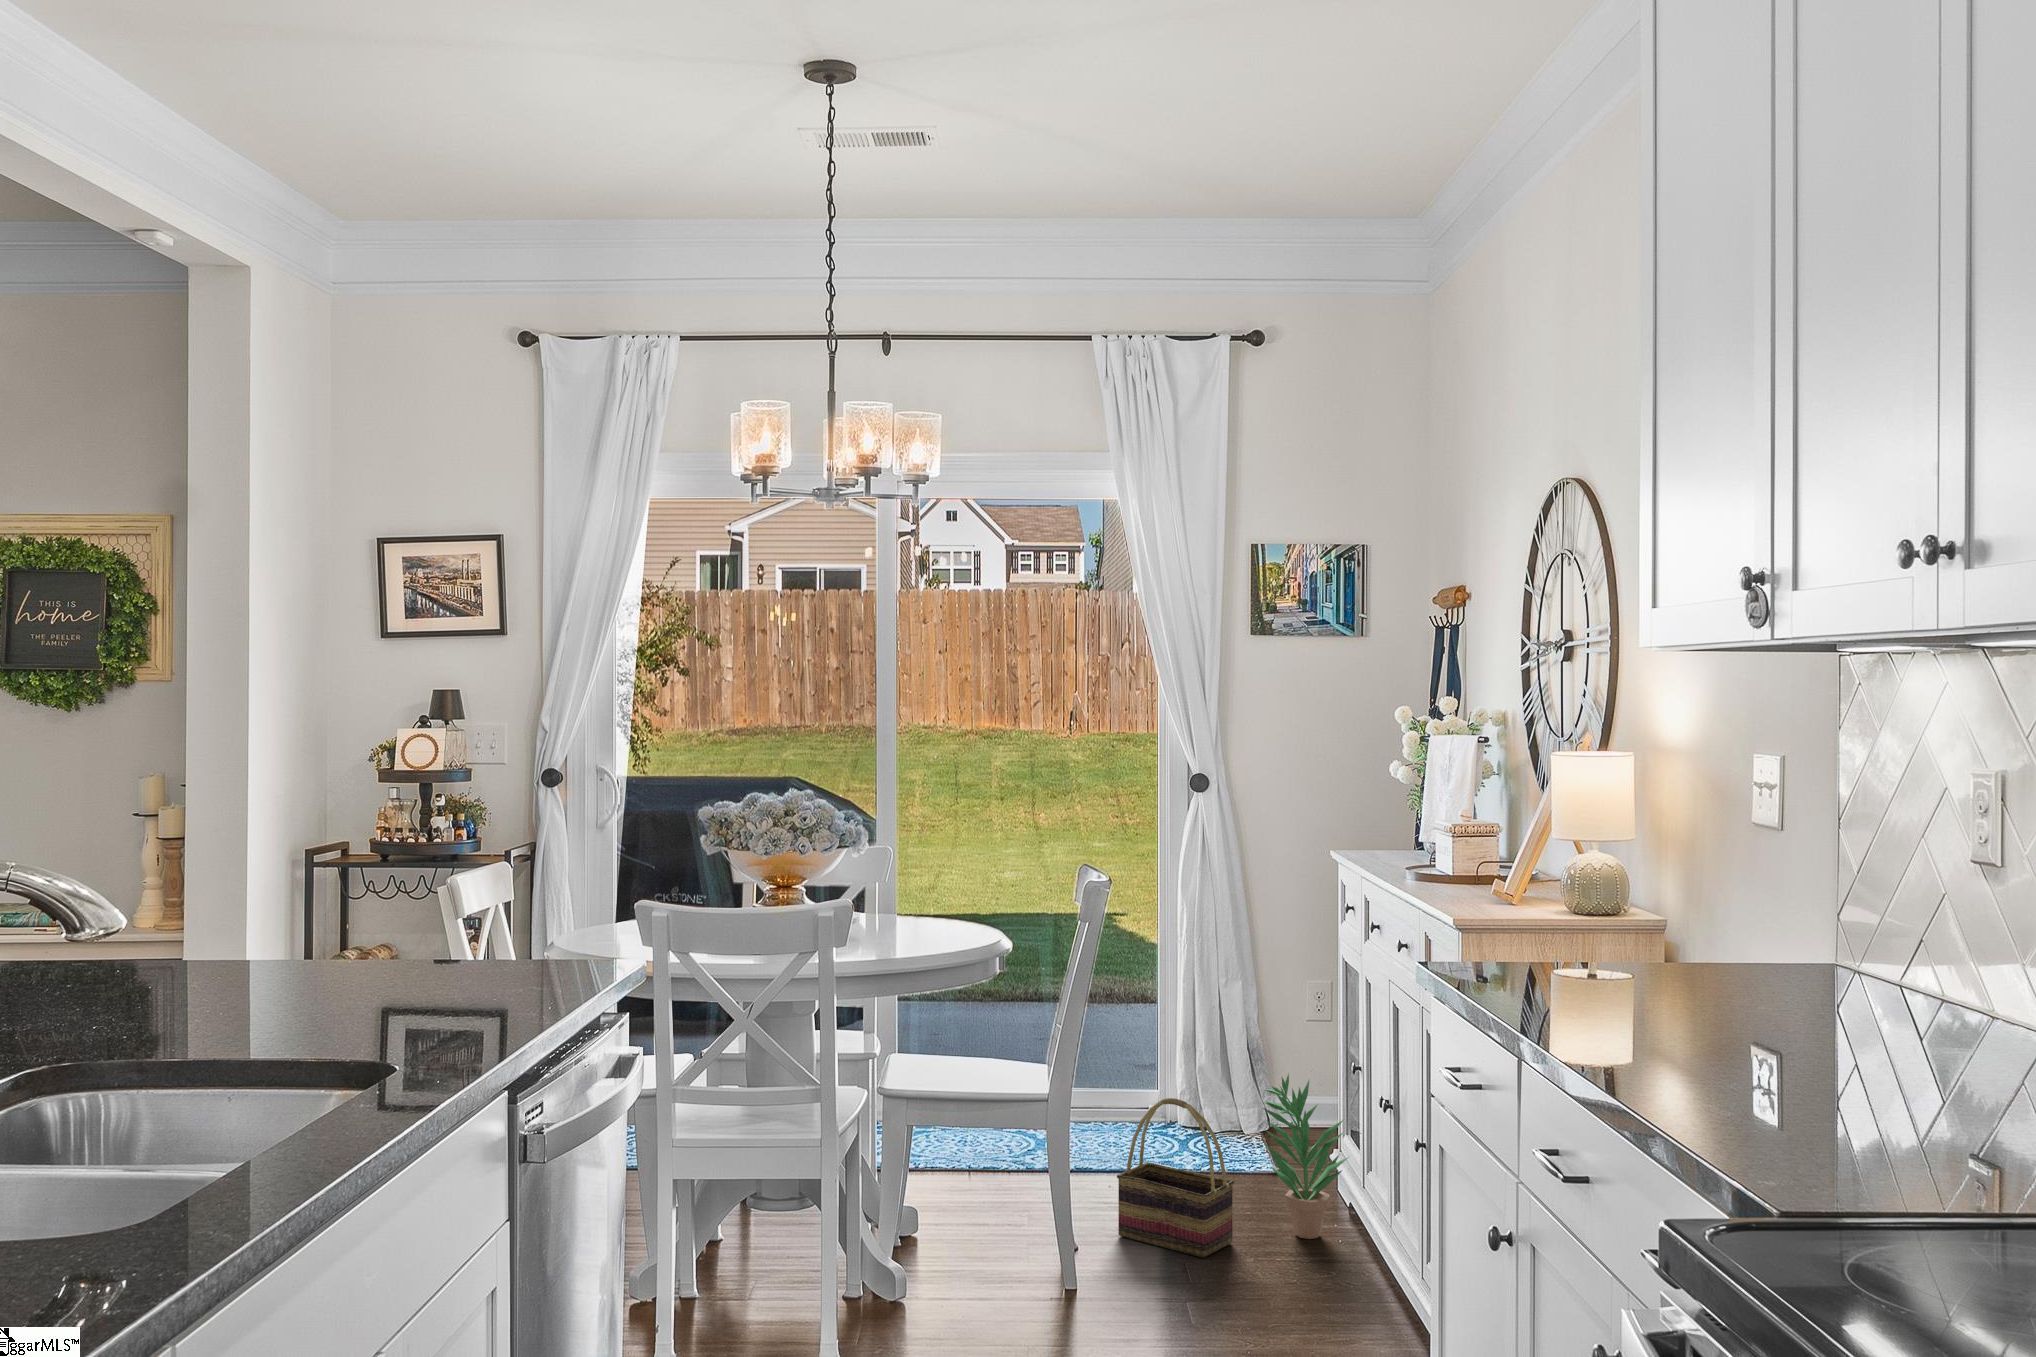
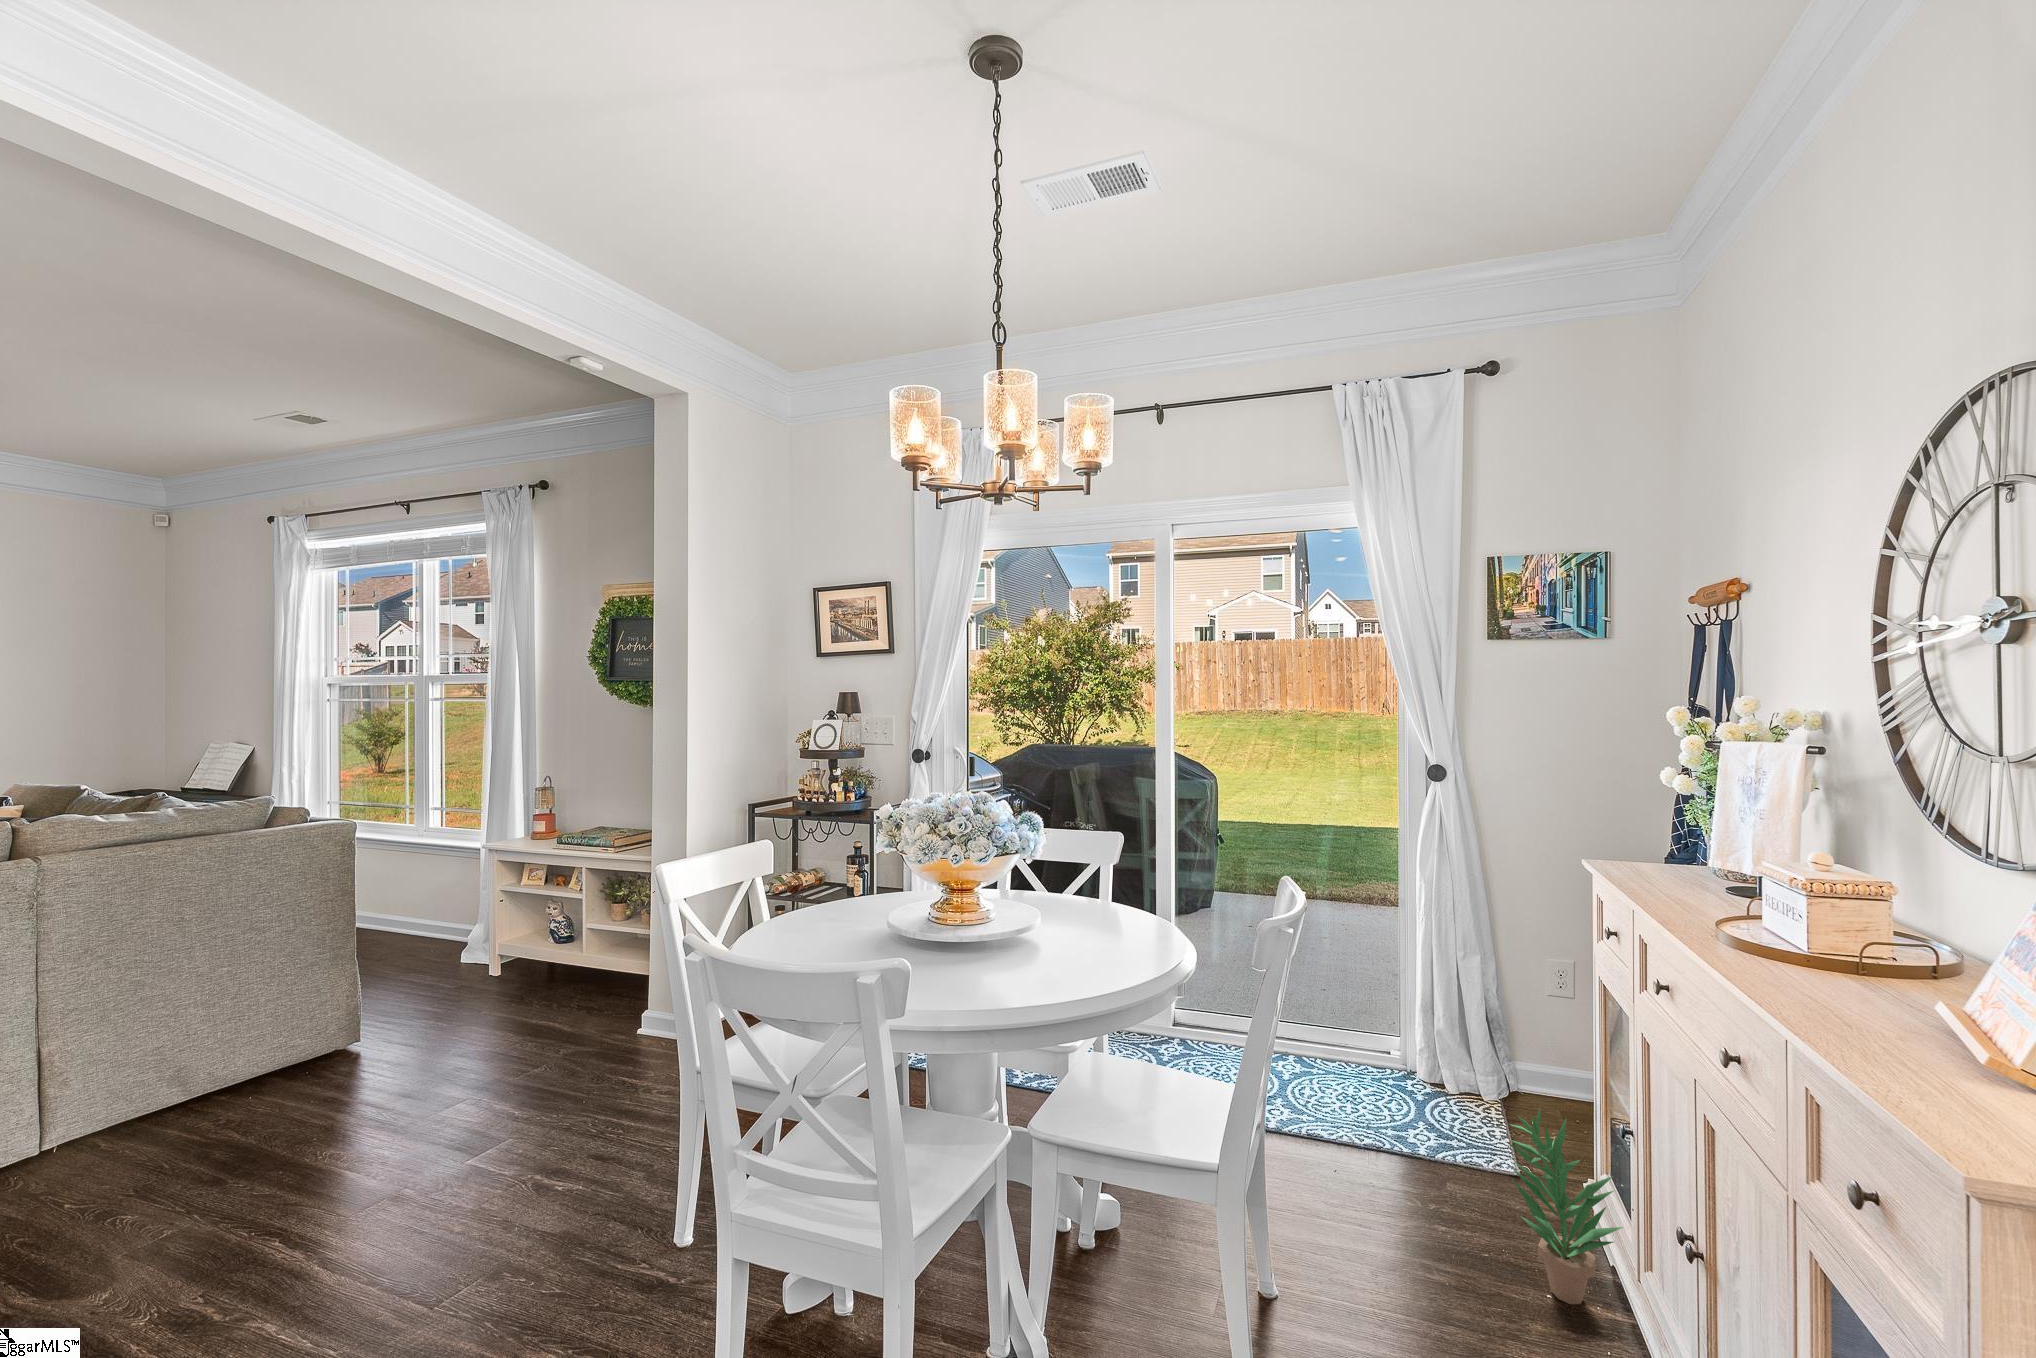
basket: present [1117,1098,1234,1258] -> none [1340,1117,1475,1313]

